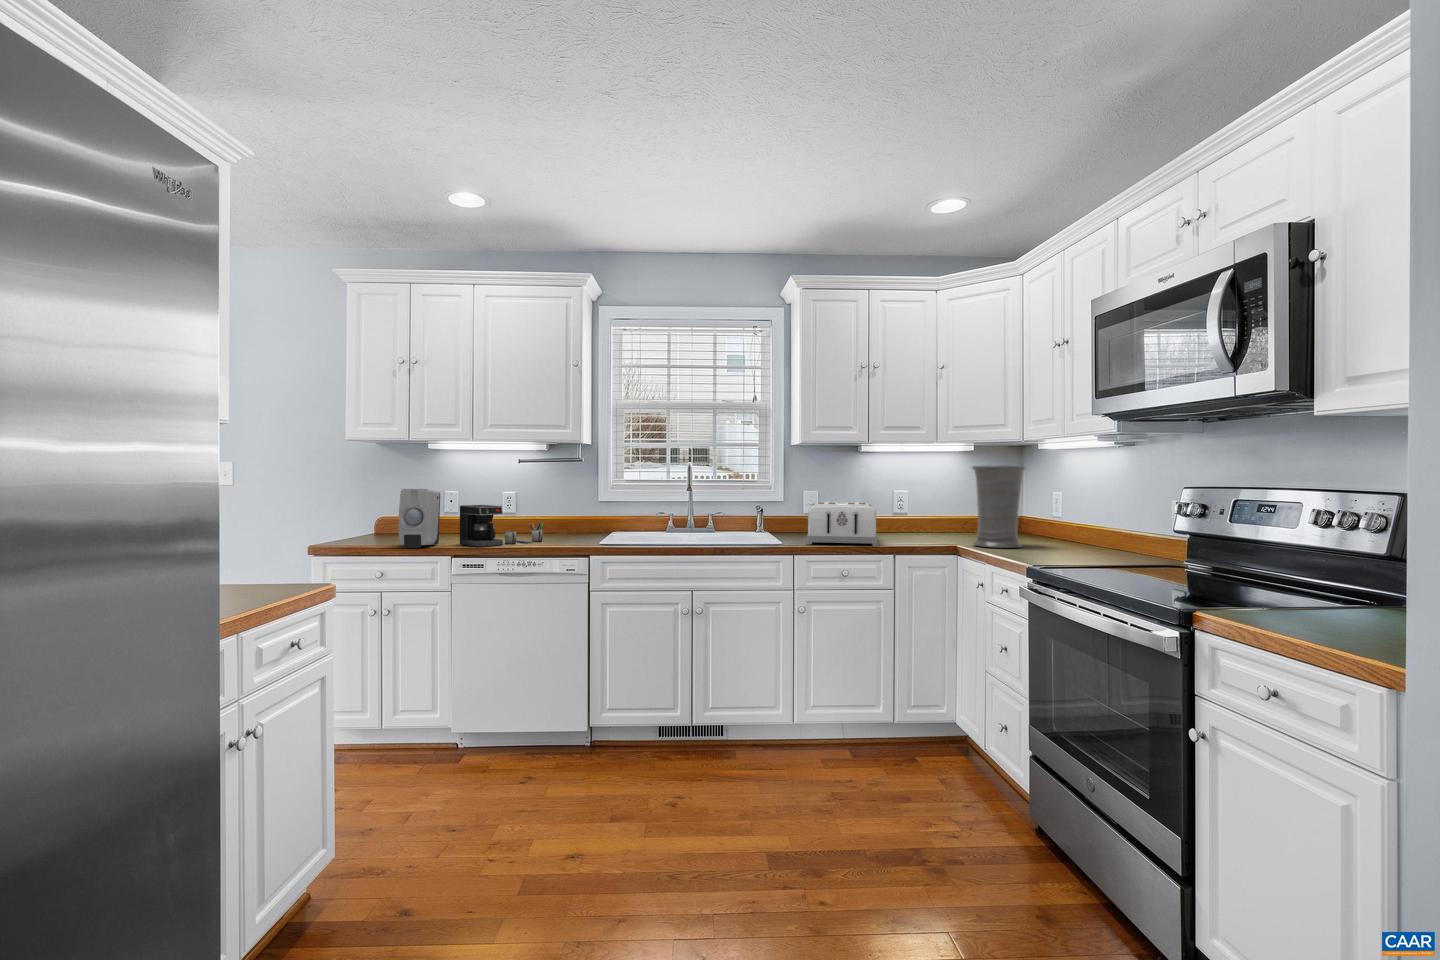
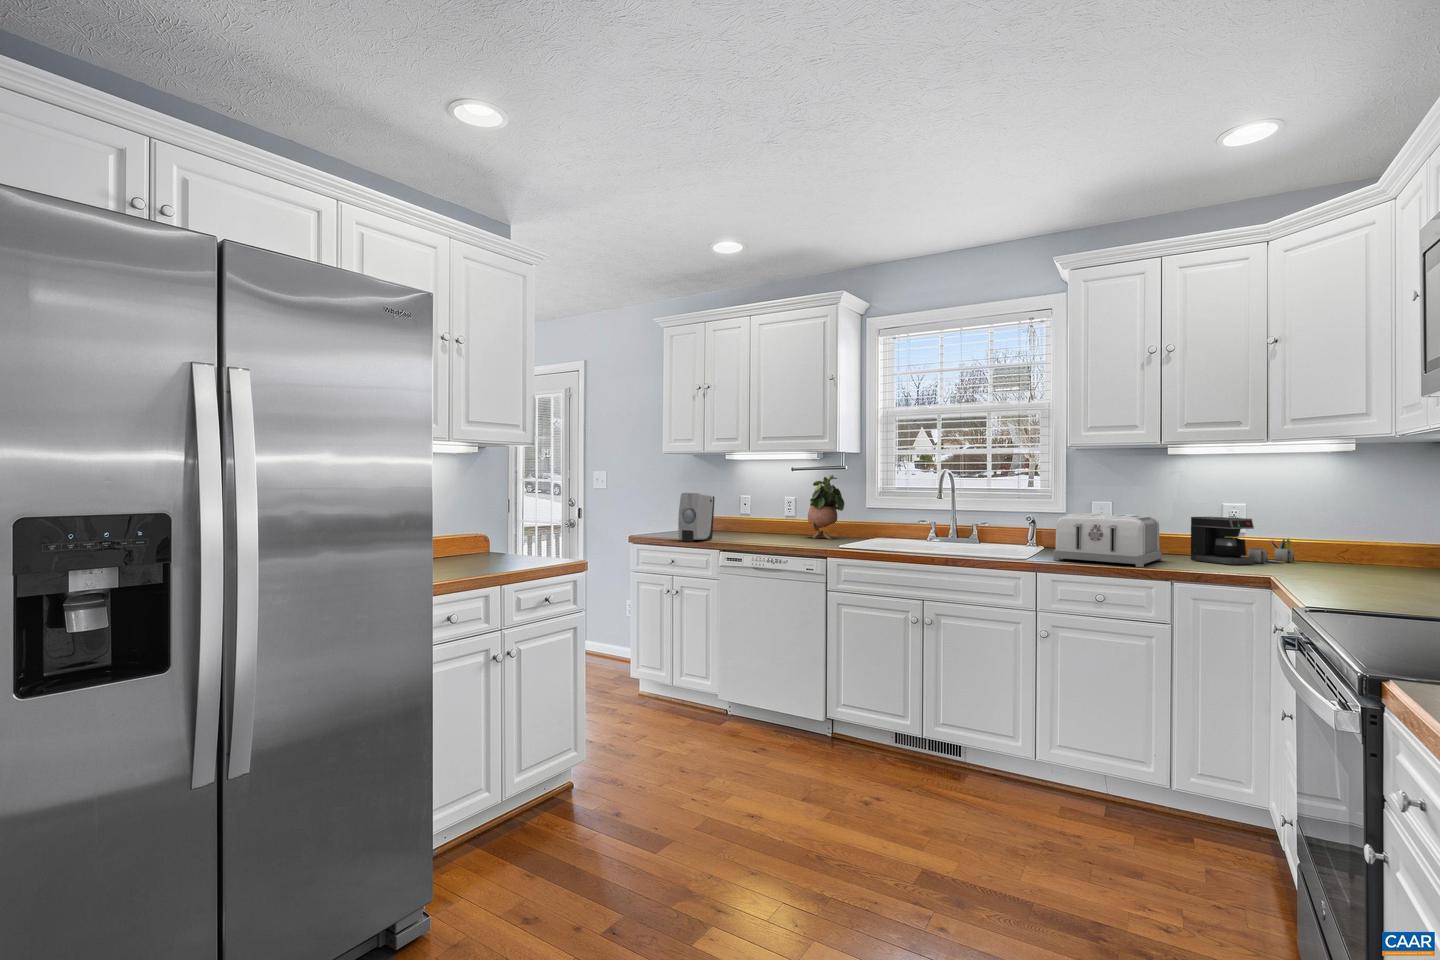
vase: present [972,465,1025,548] -> none [1290,469,1382,583]
potted plant: none [540,467,581,536] -> present [808,475,844,539]
coffee maker: present [460,505,544,547] -> present [1191,517,1294,565]

